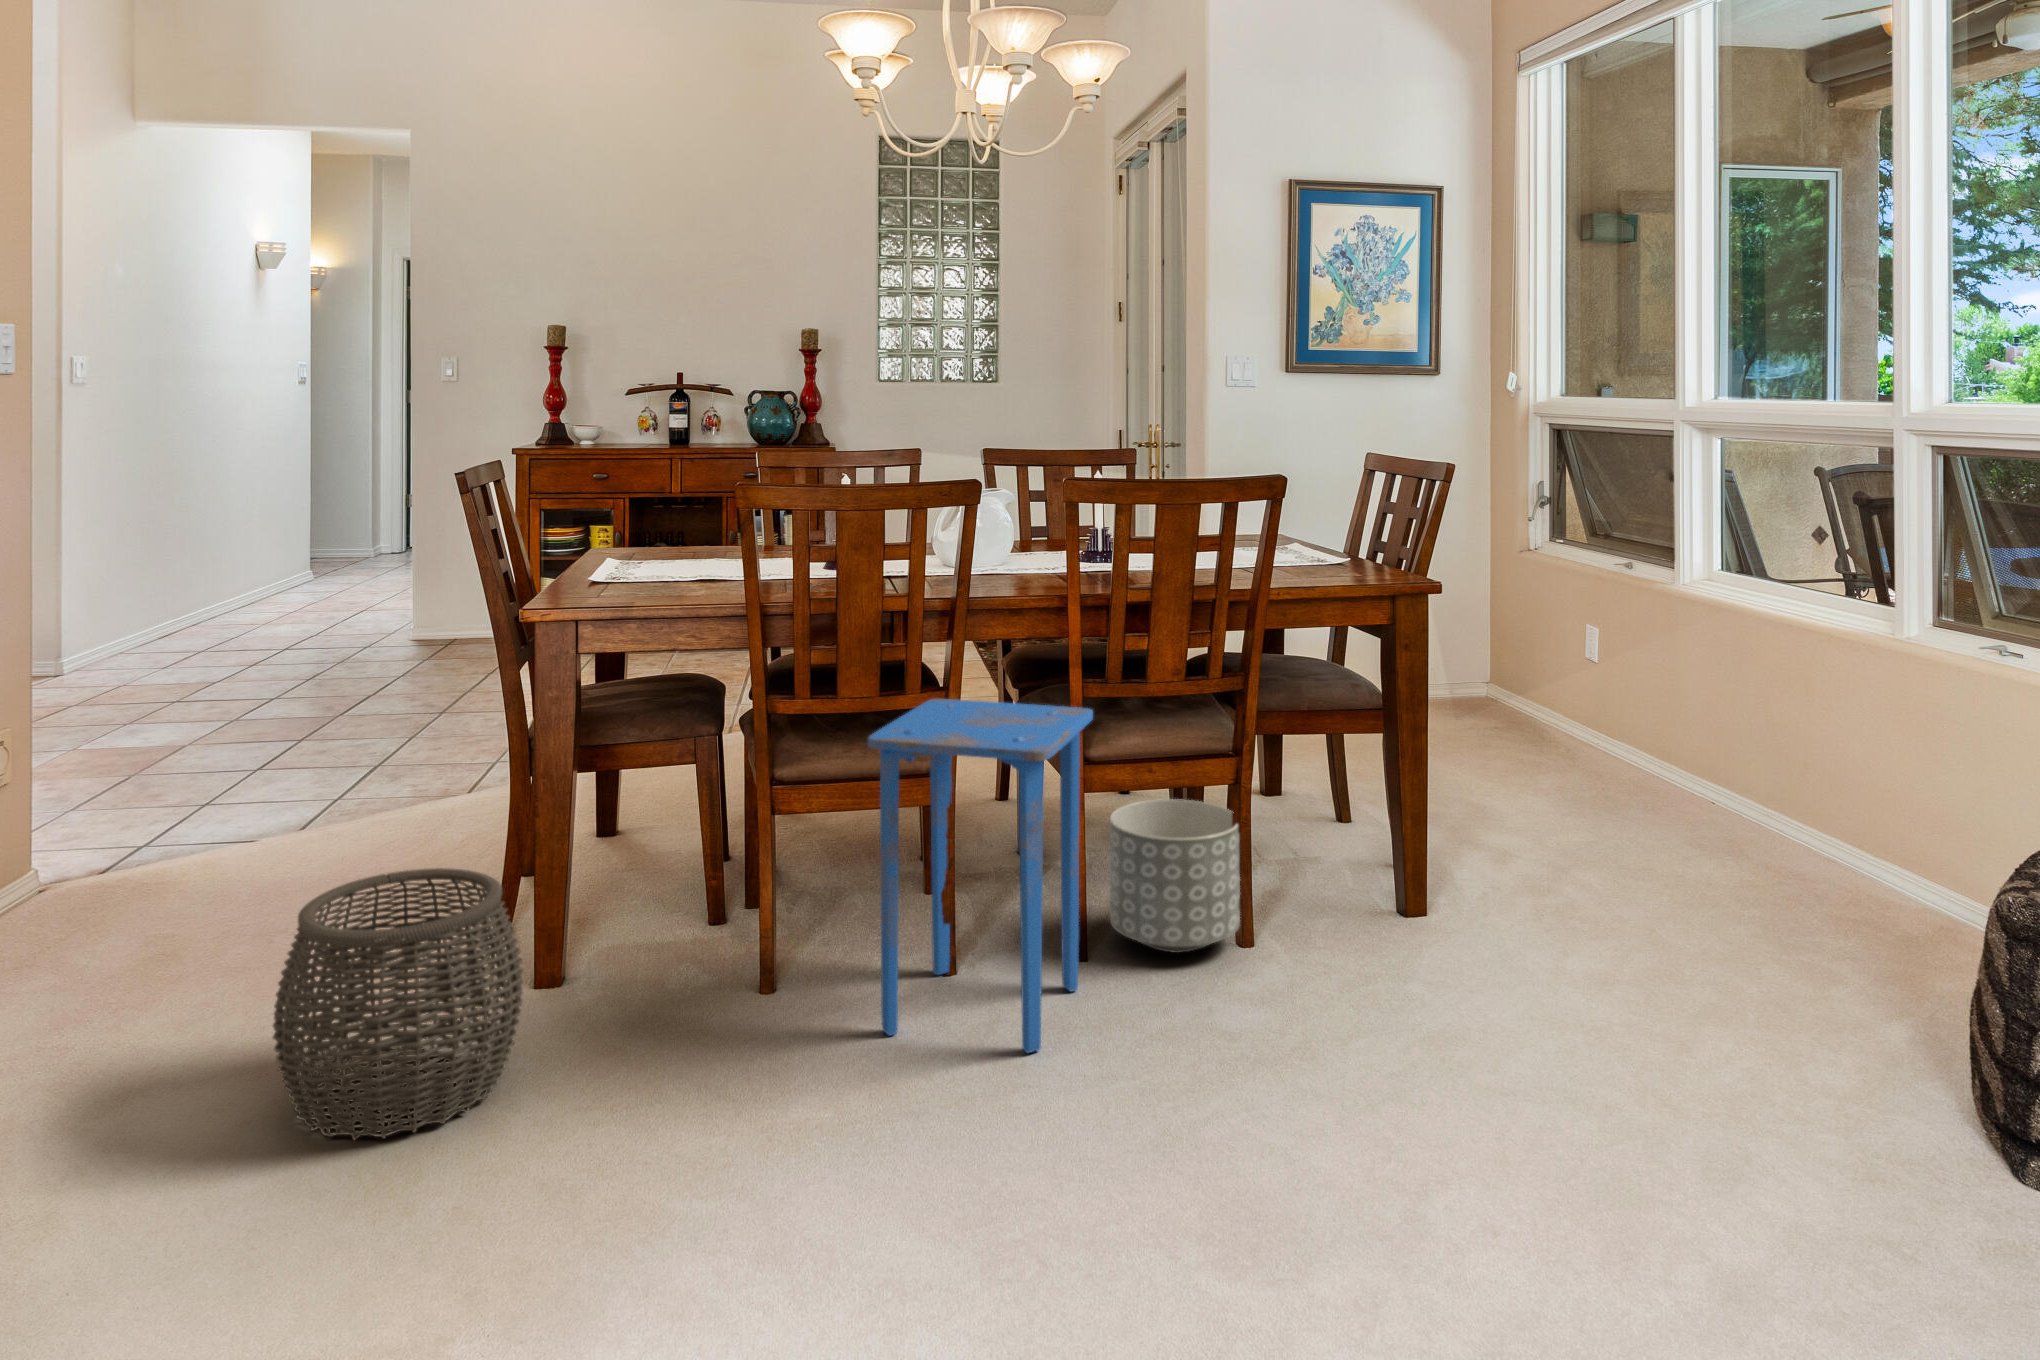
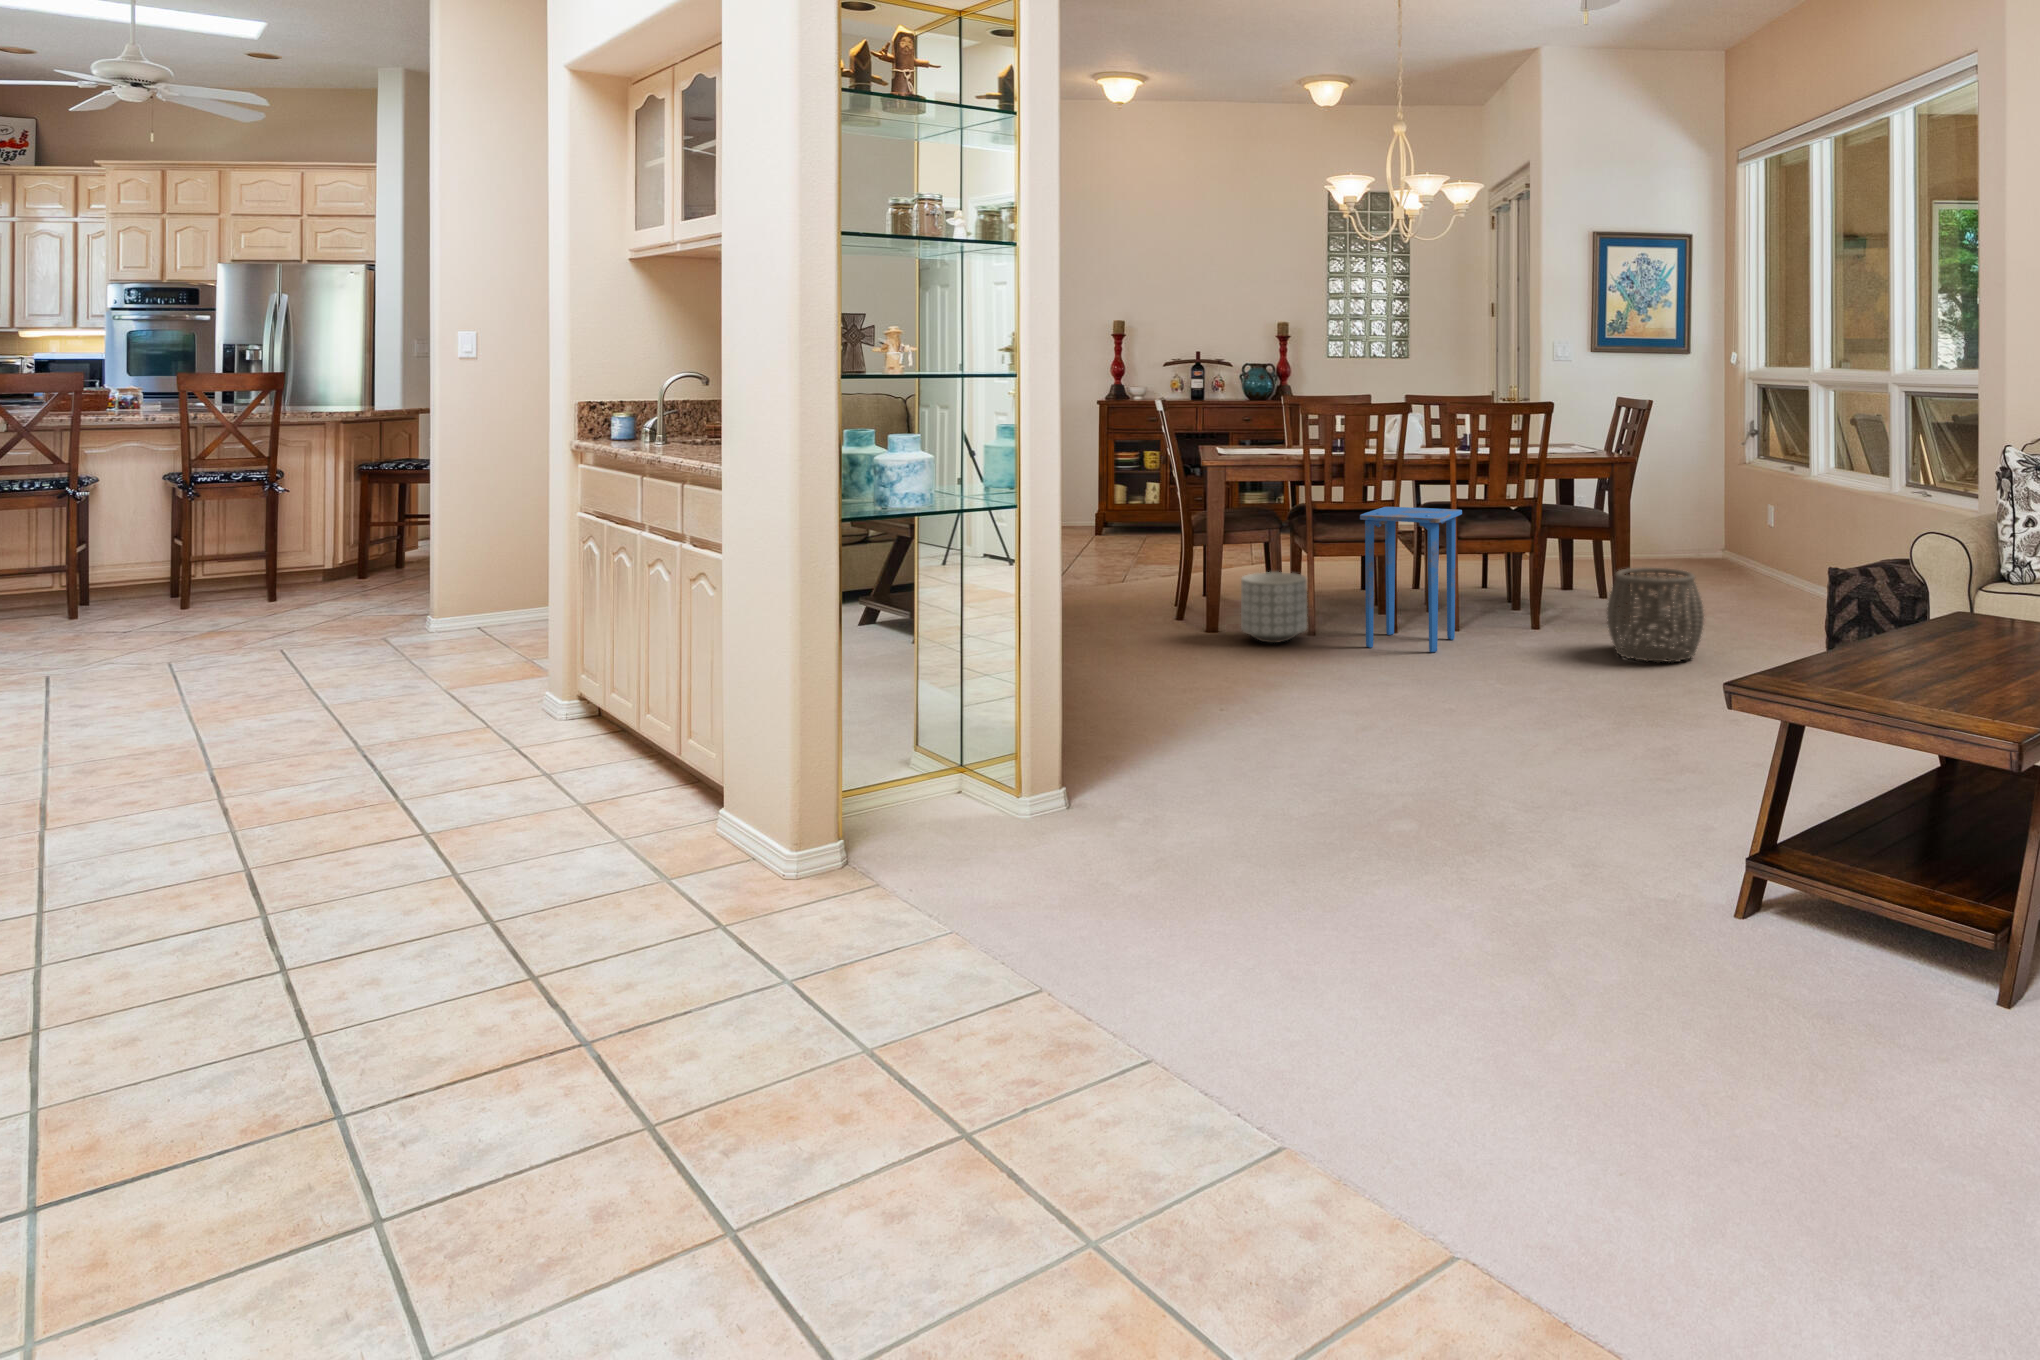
planter: present [1110,799,1240,953] -> present [1241,572,1307,643]
woven basket: present [273,868,524,1140] -> present [1607,568,1704,662]

